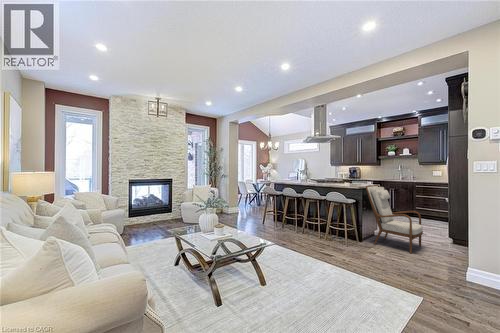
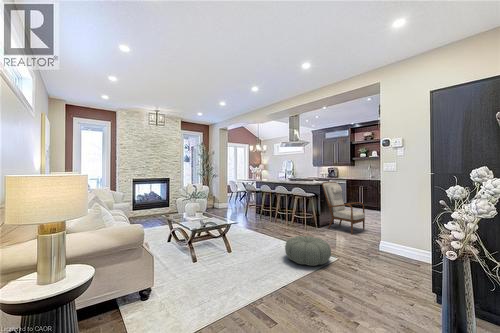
pouf: none [348,265,426,319] -> present [285,236,331,266]

